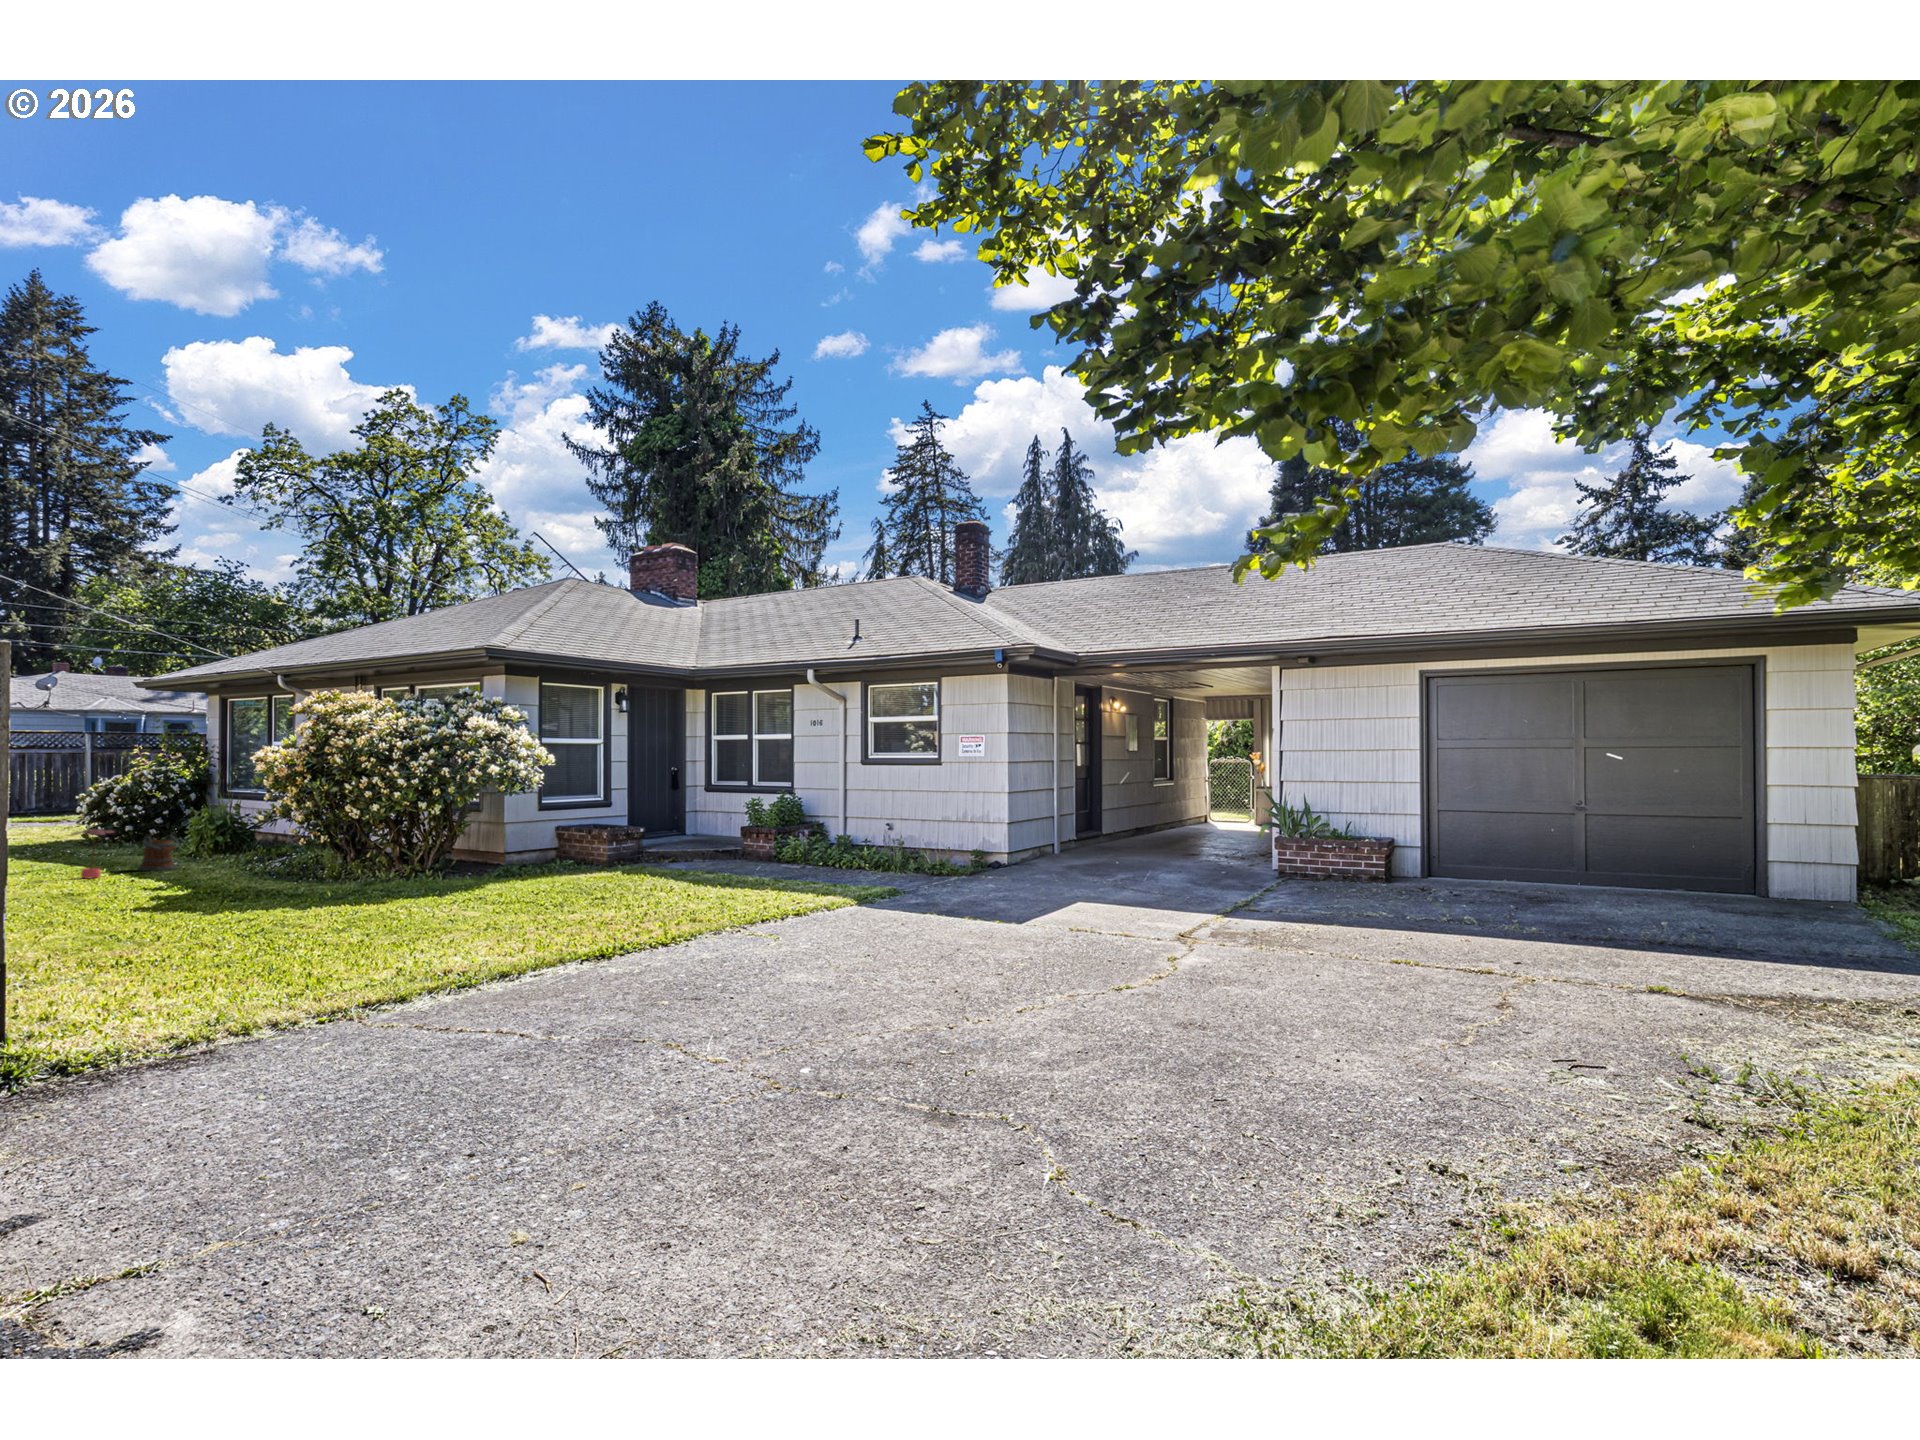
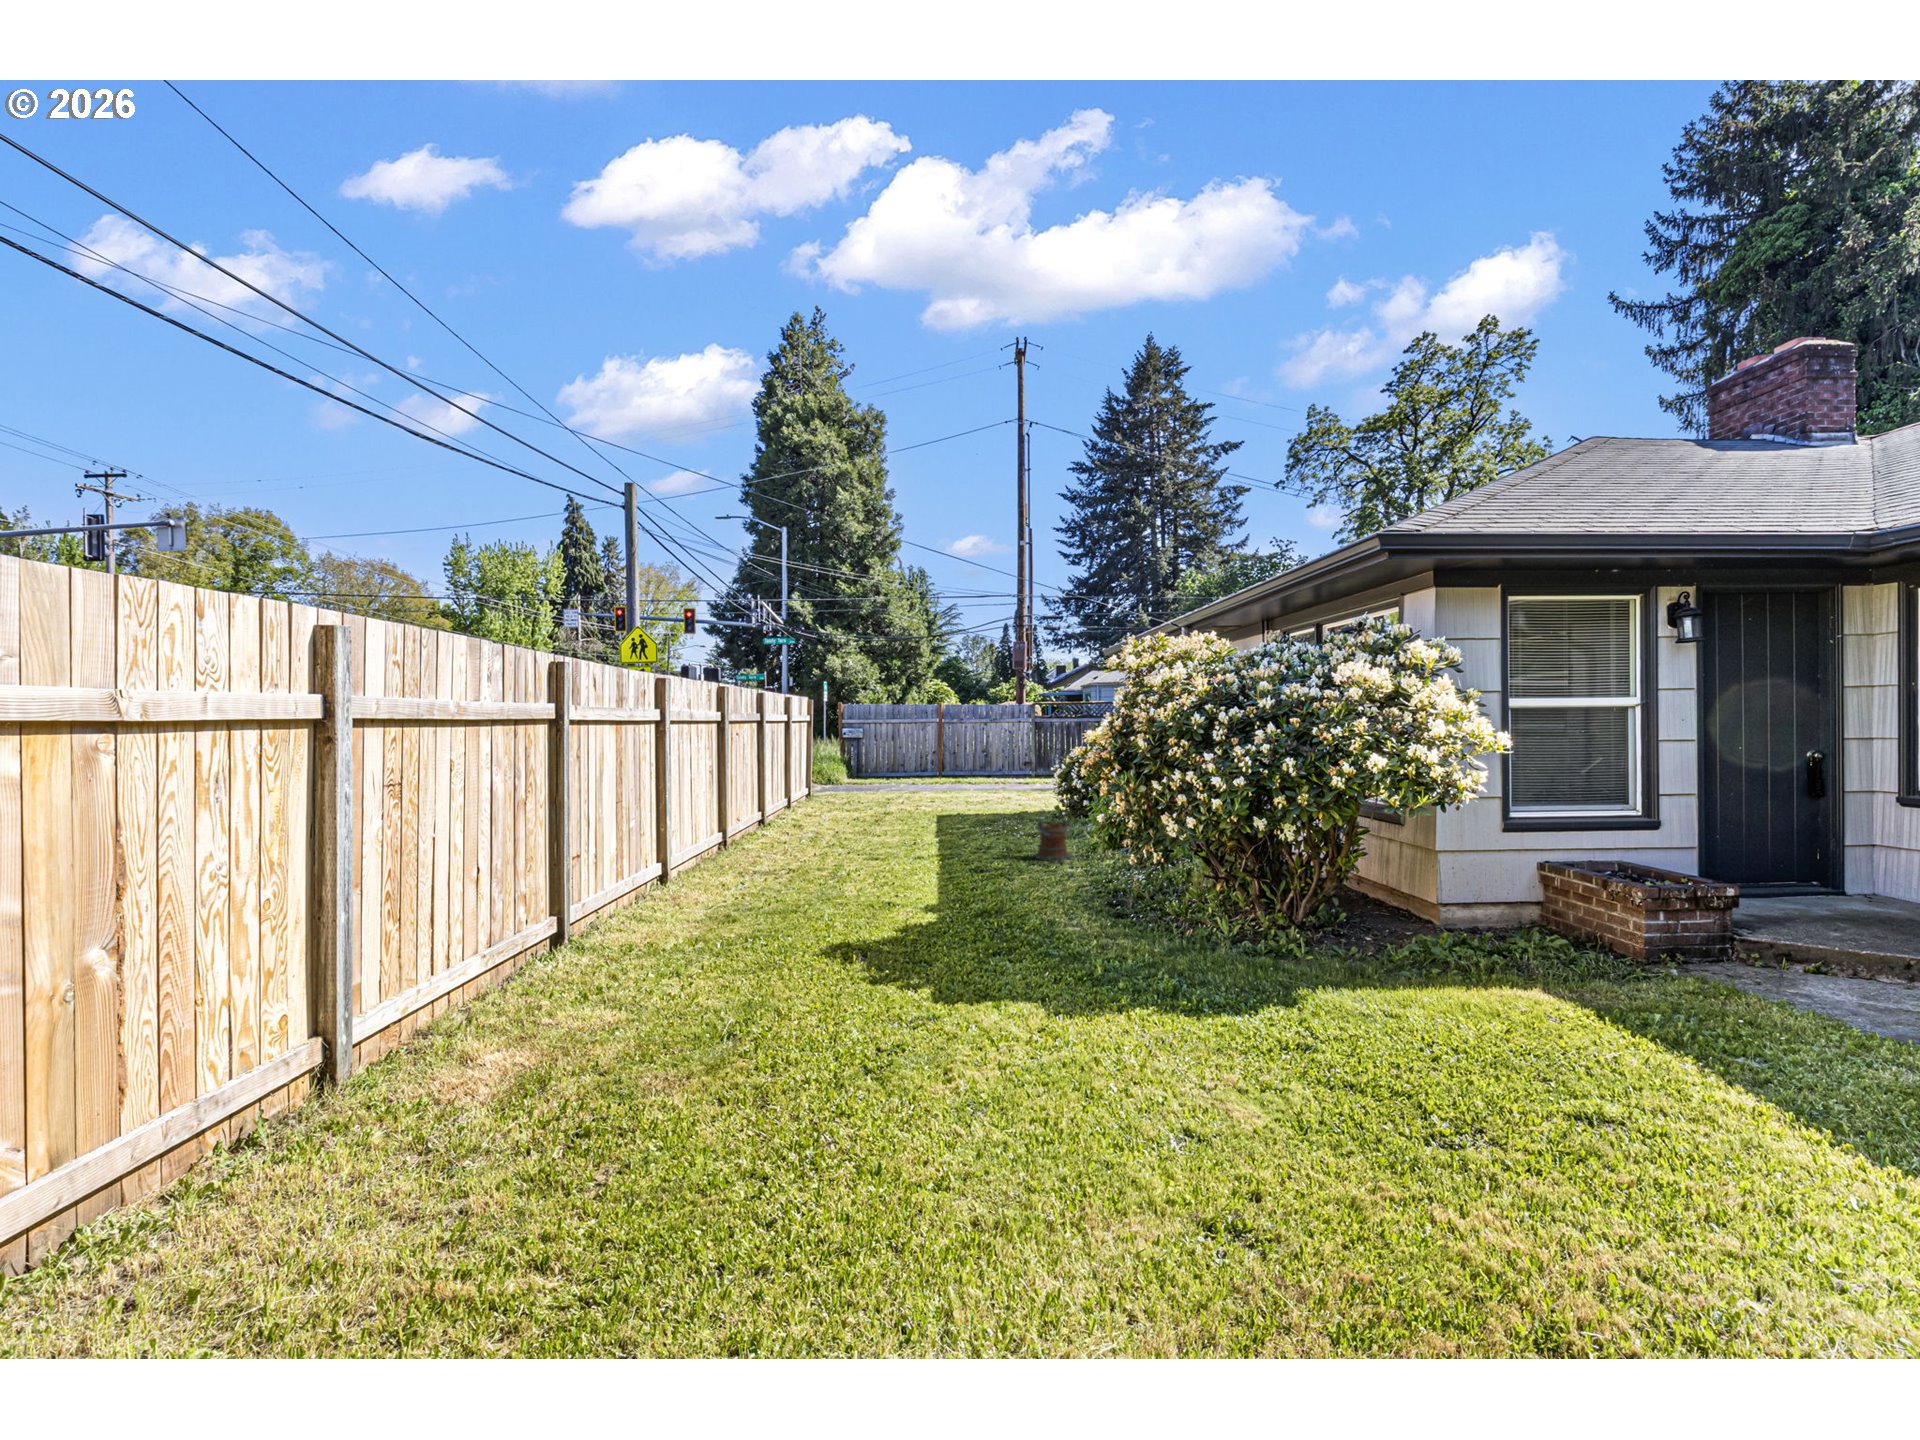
potted plant: present [71,829,113,879] -> none [946,815,987,870]

